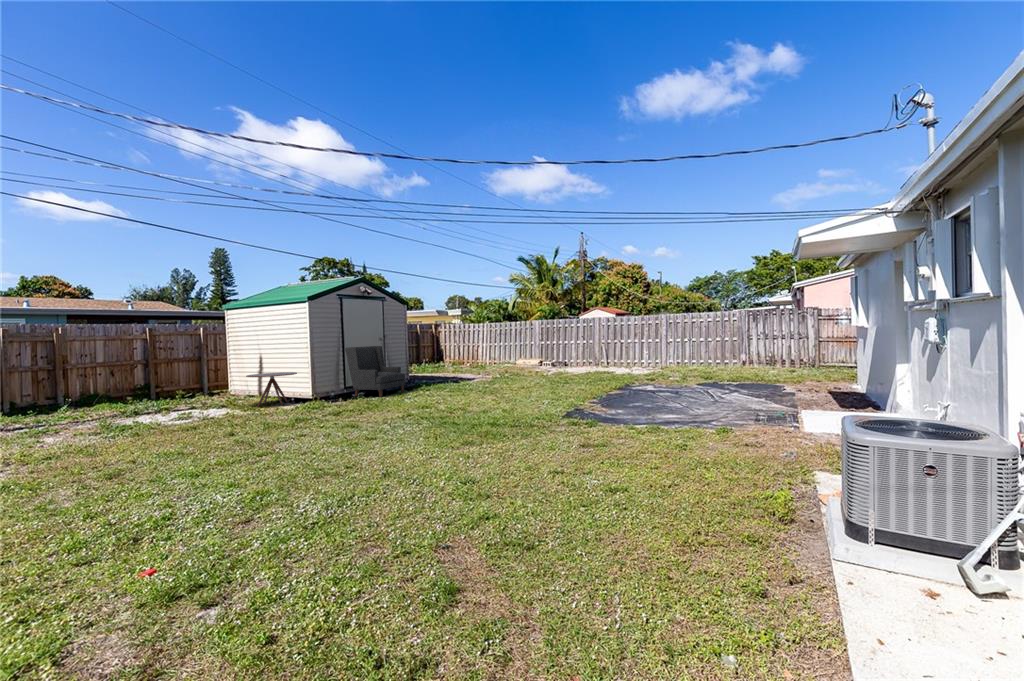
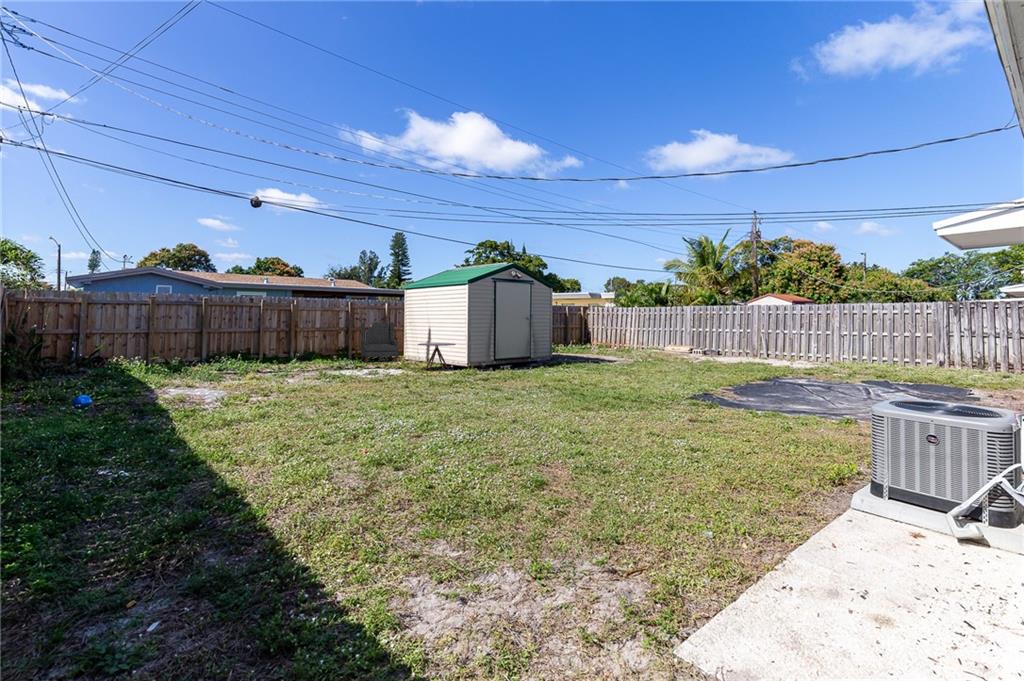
chair: present [345,346,405,397] -> present [361,322,399,363]

